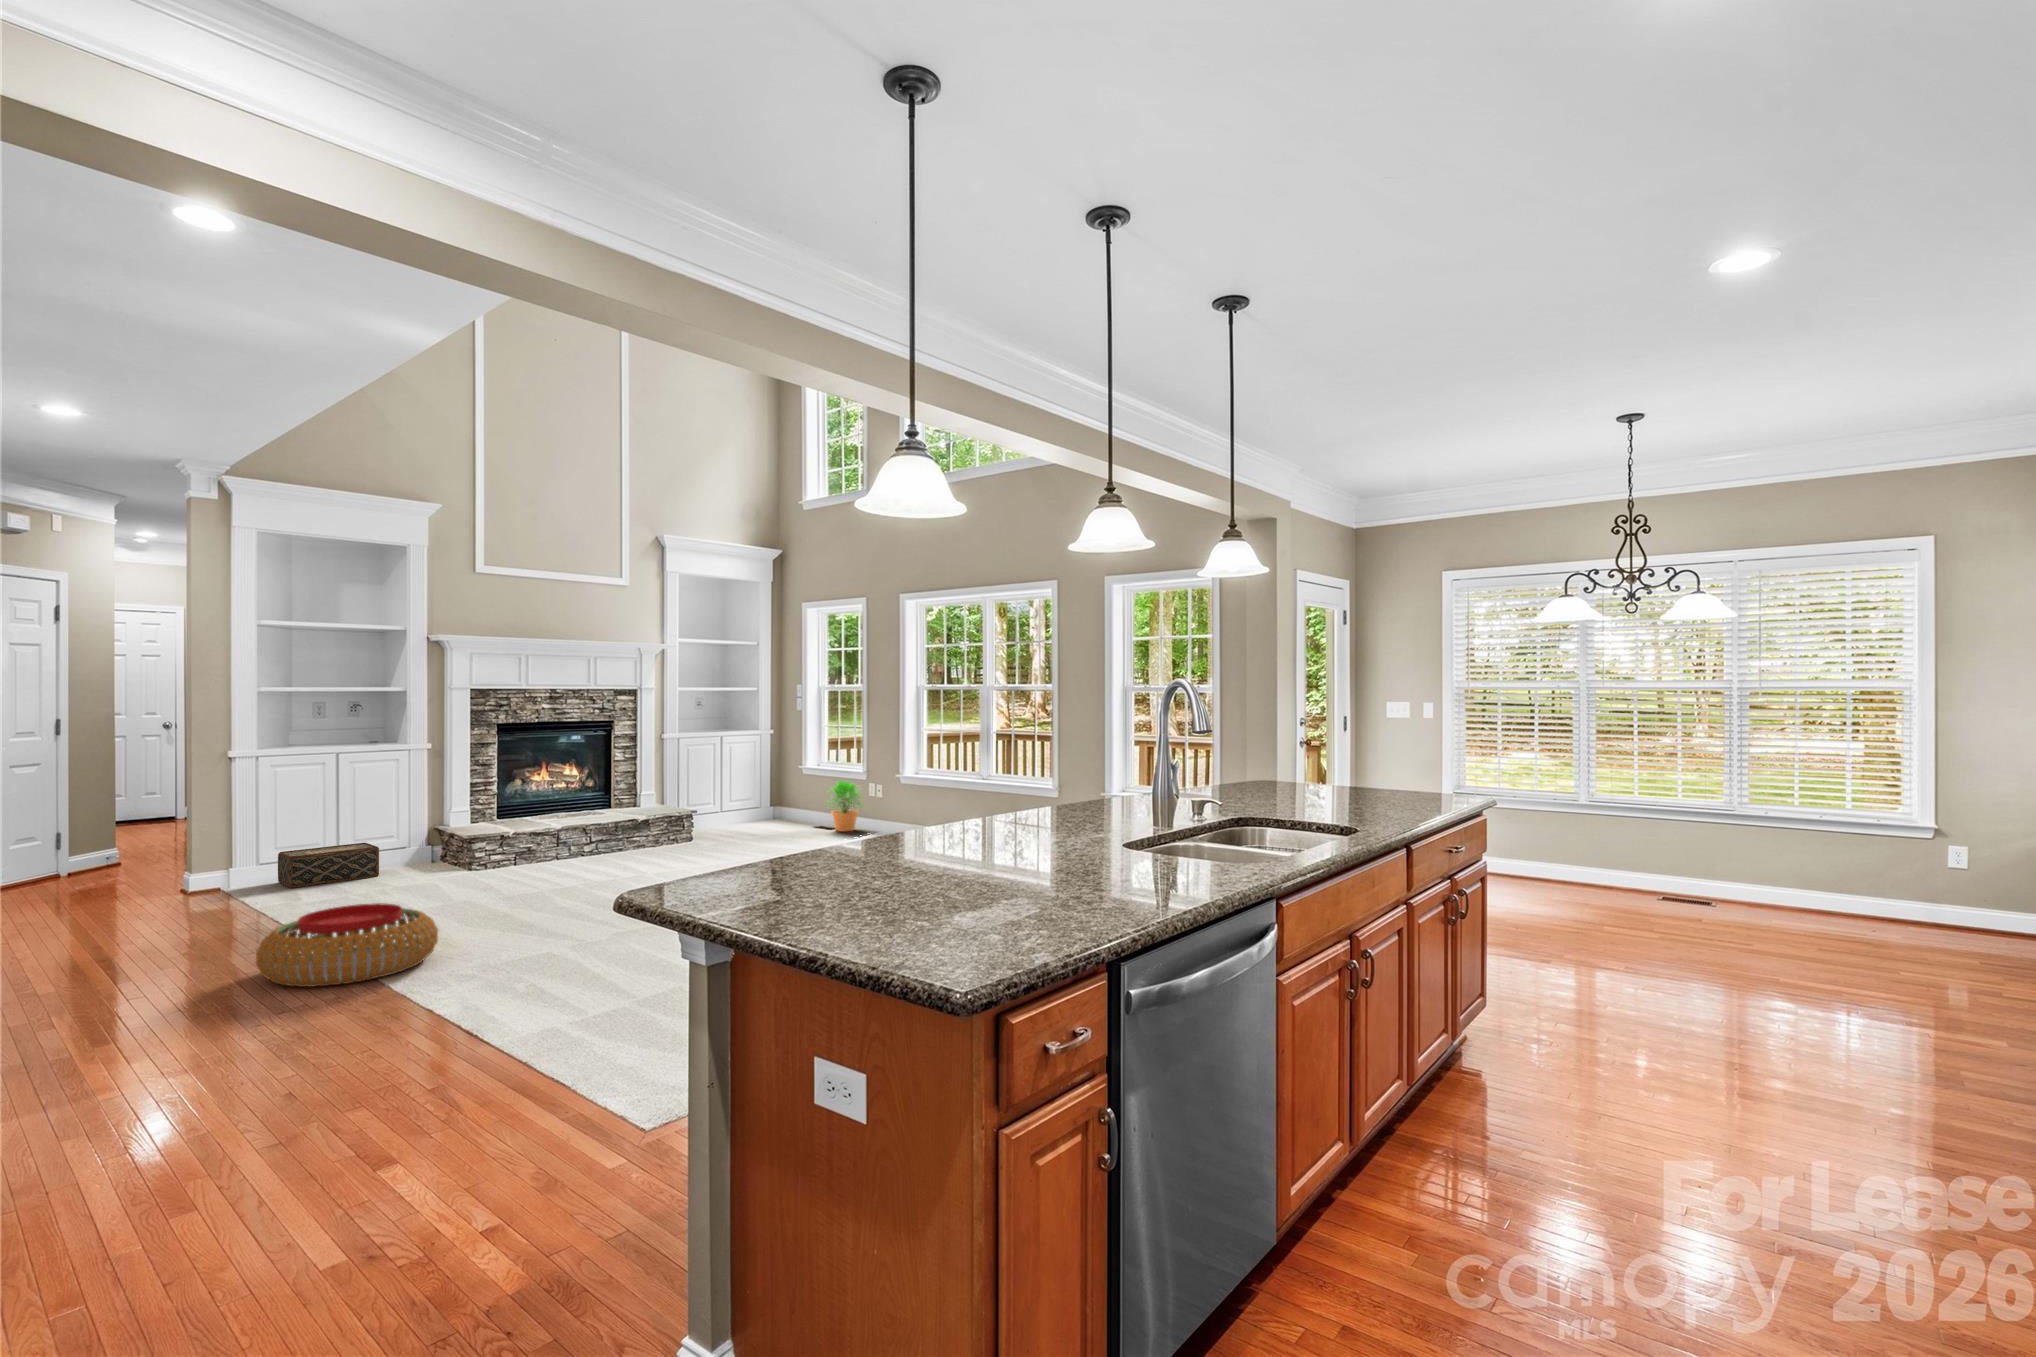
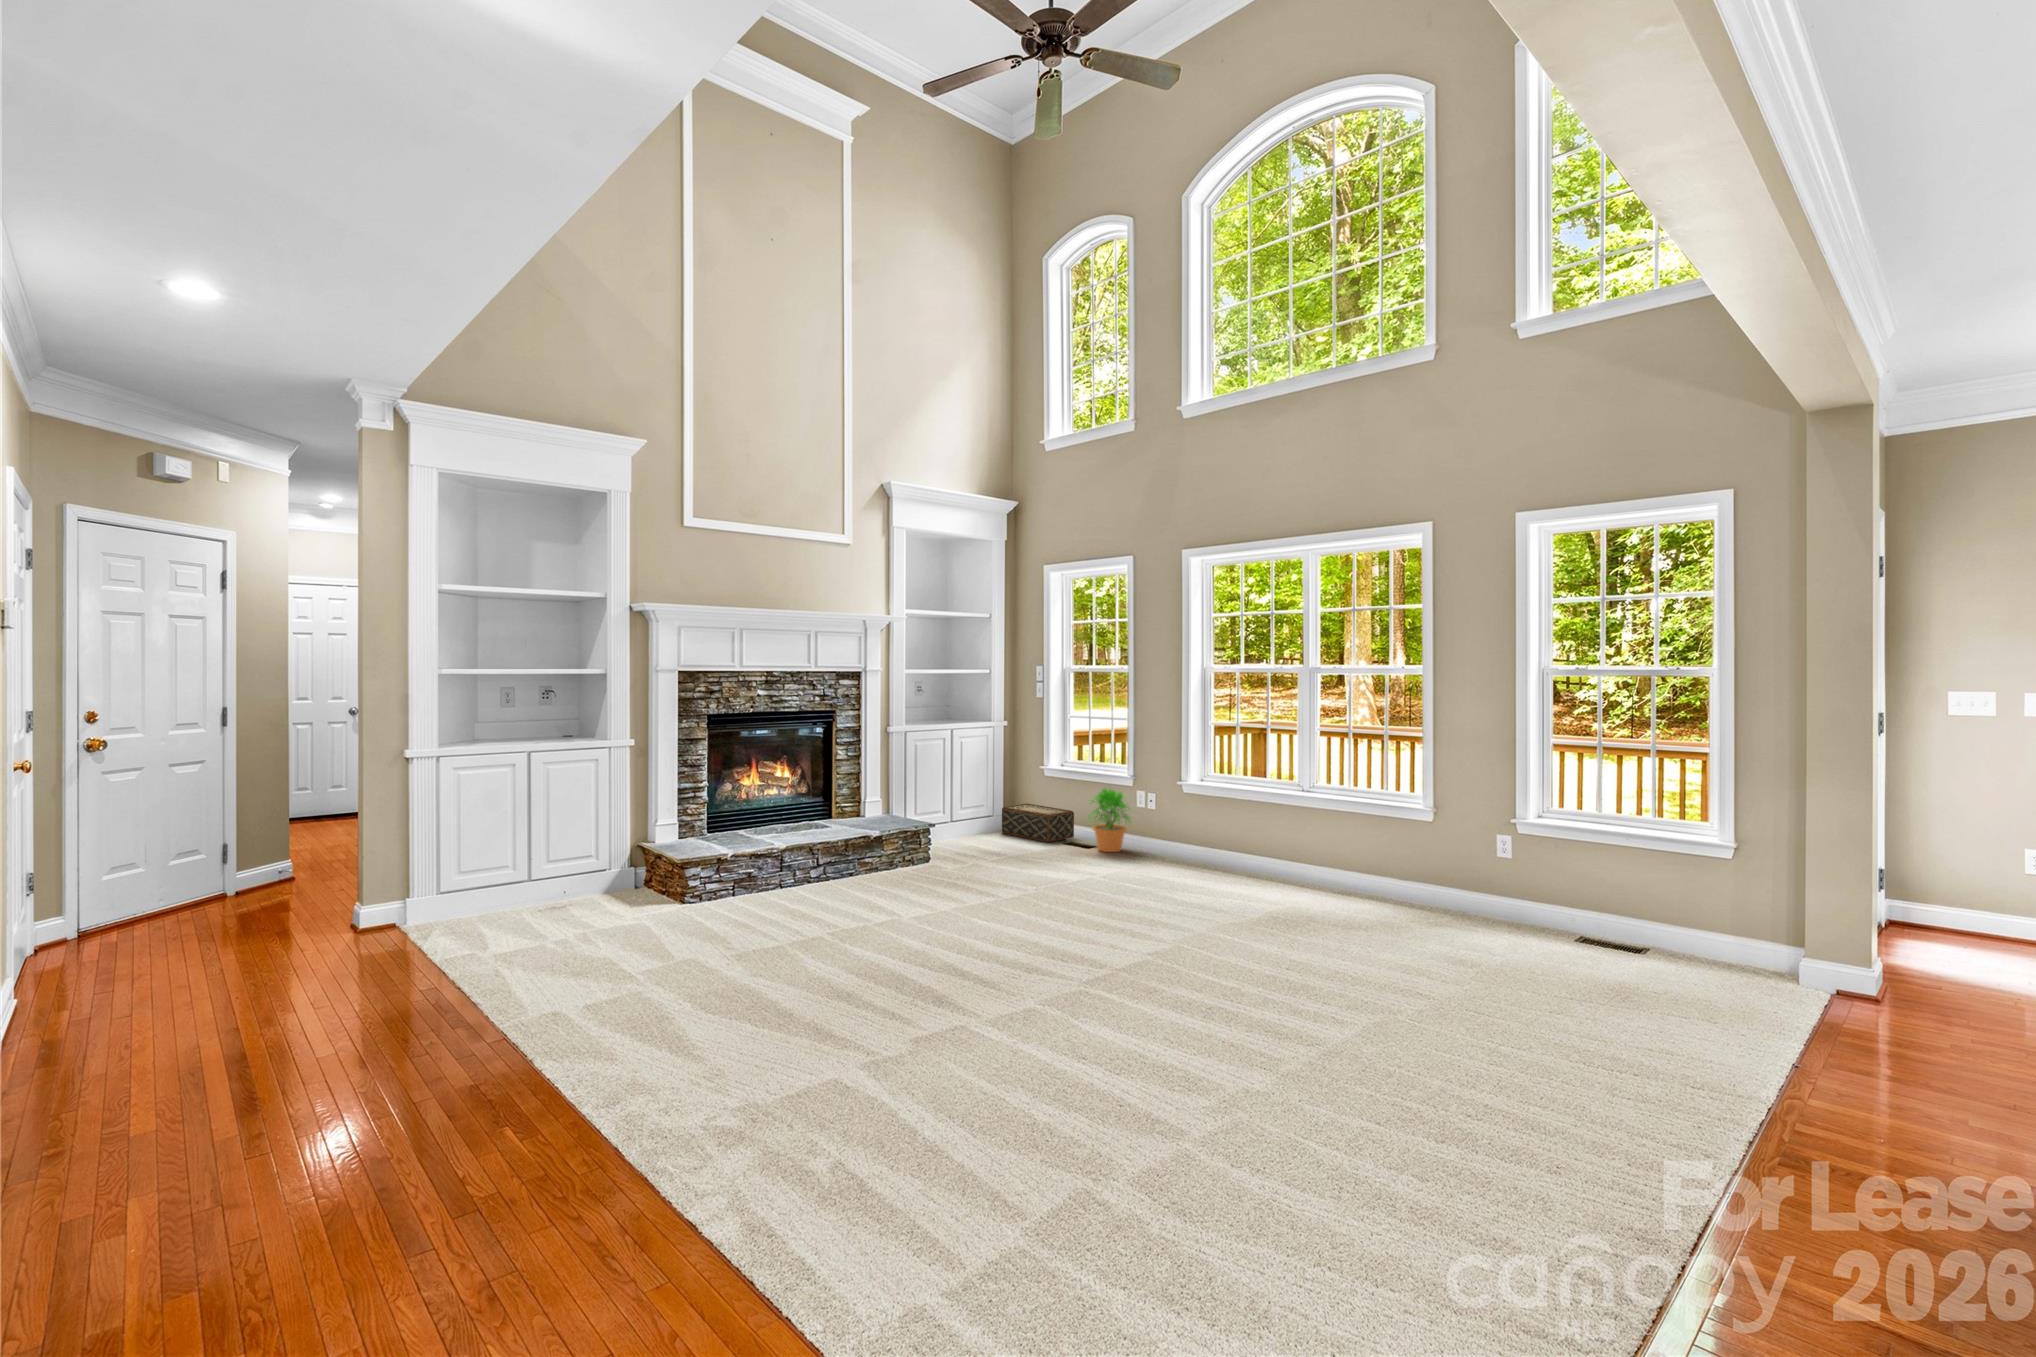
woven basket: present [278,843,379,888] -> present [1002,804,1074,842]
pouf: present [256,903,438,987] -> none [428,992,676,1140]

